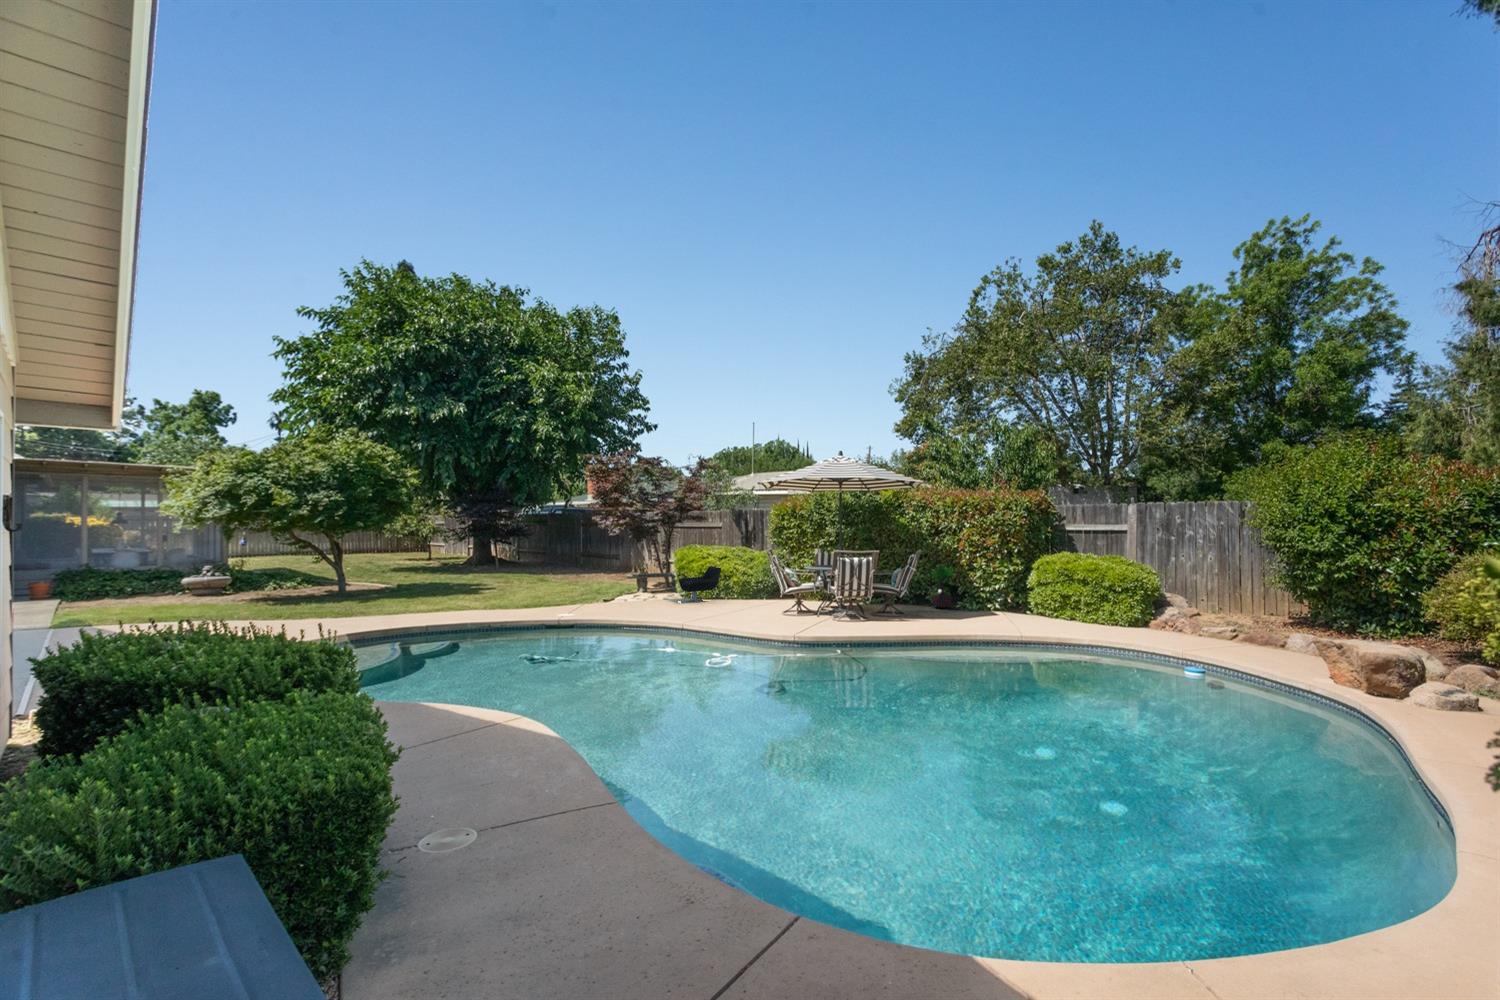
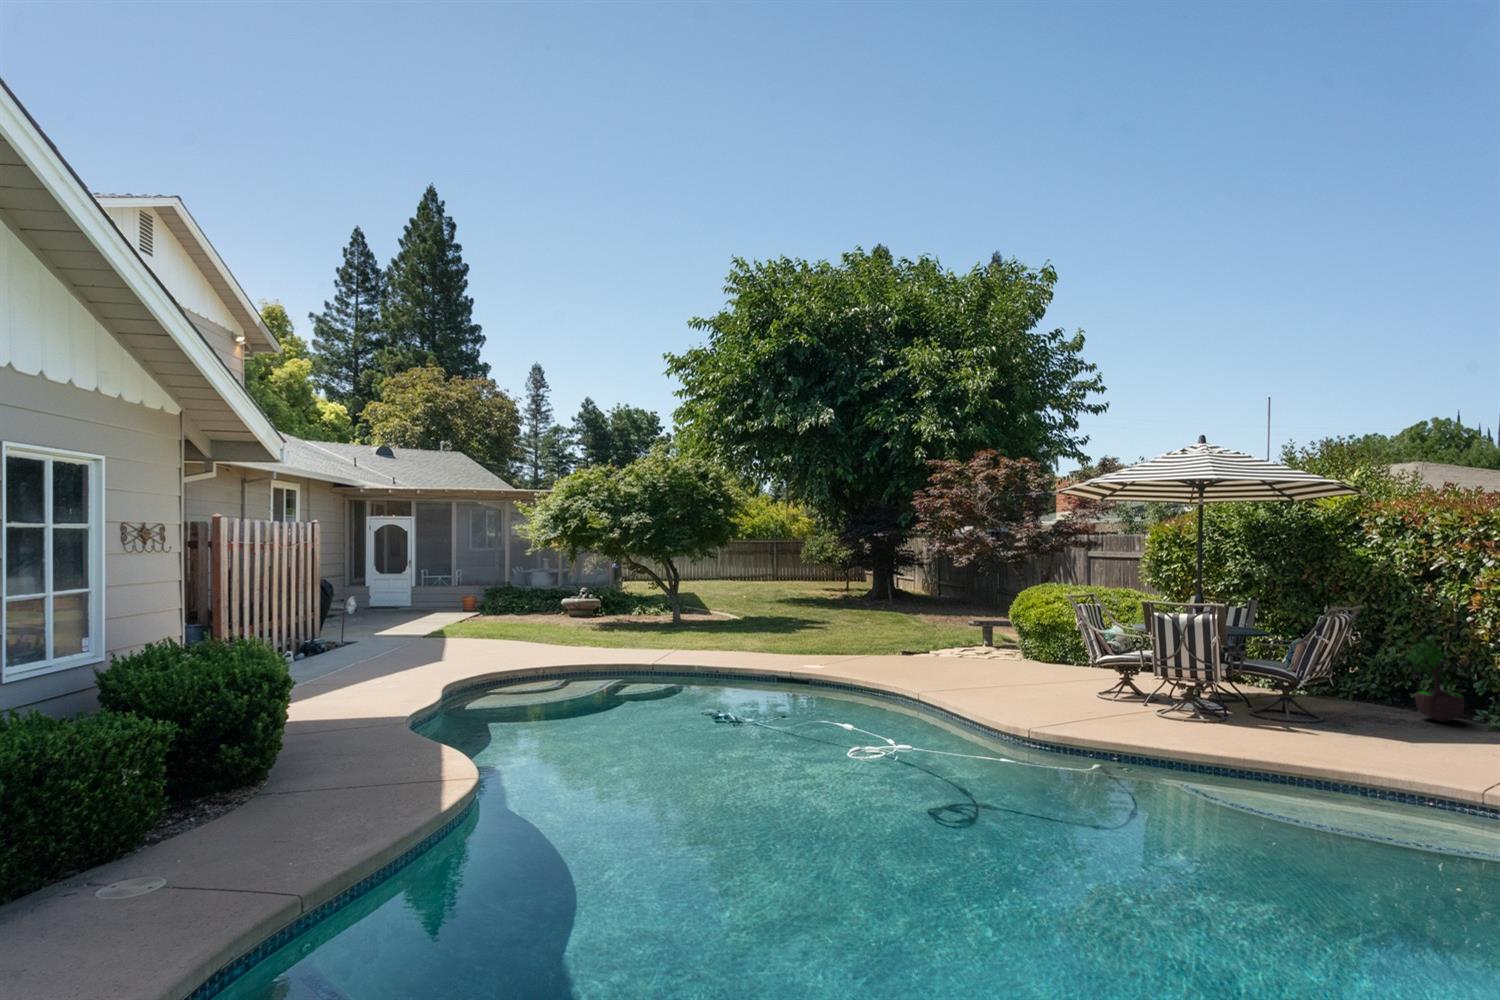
lounge chair: present [679,566,721,603] -> none [989,616,1053,669]

